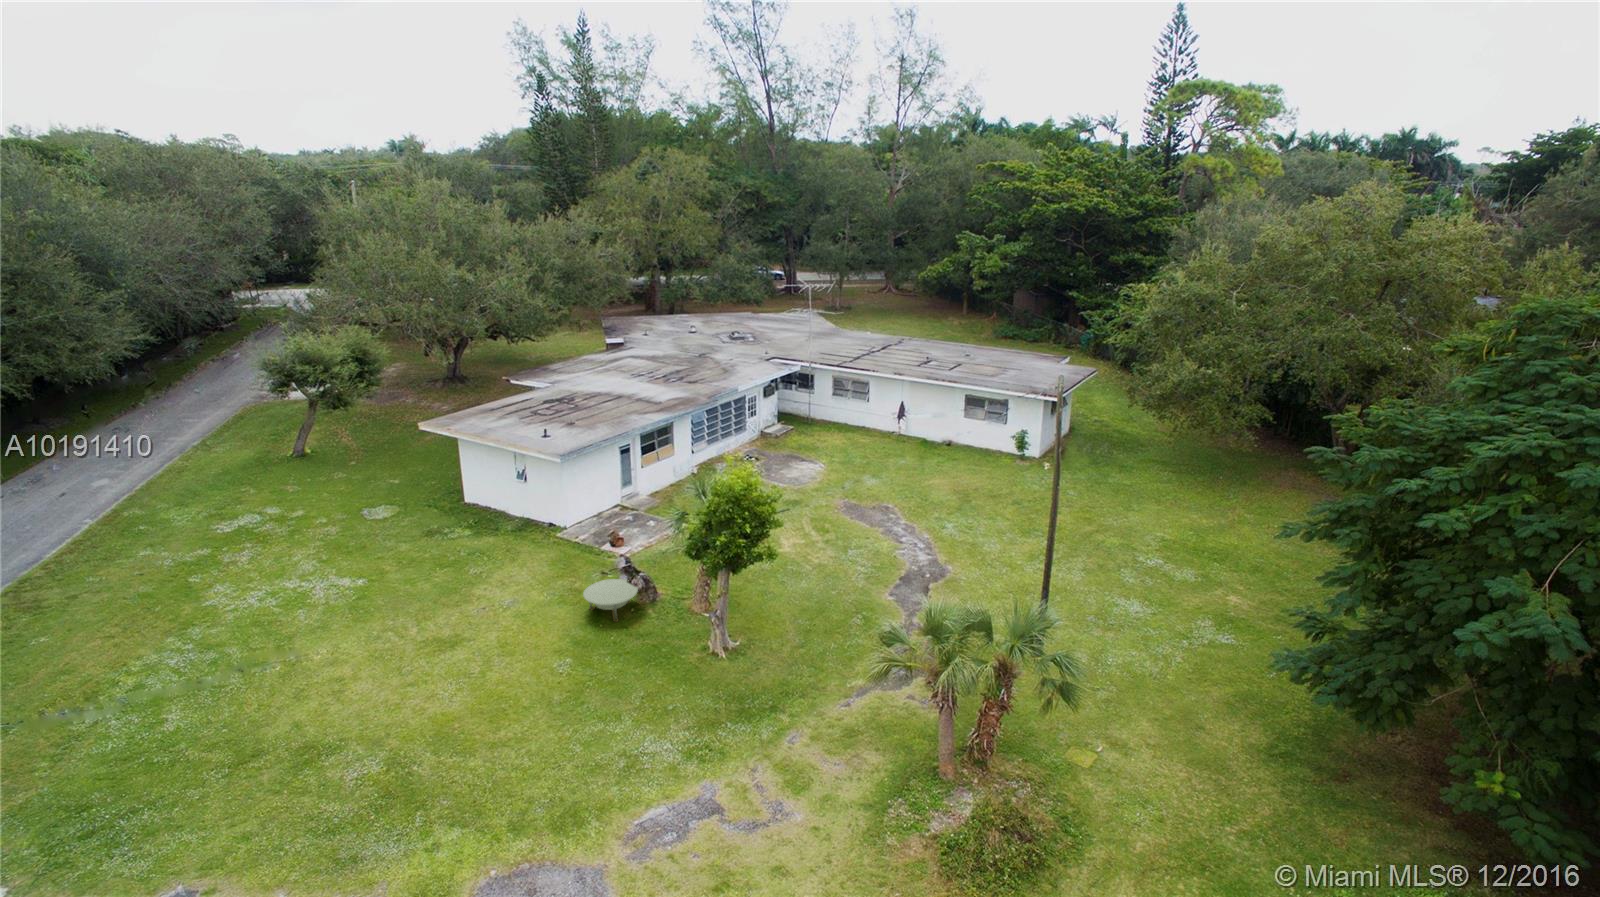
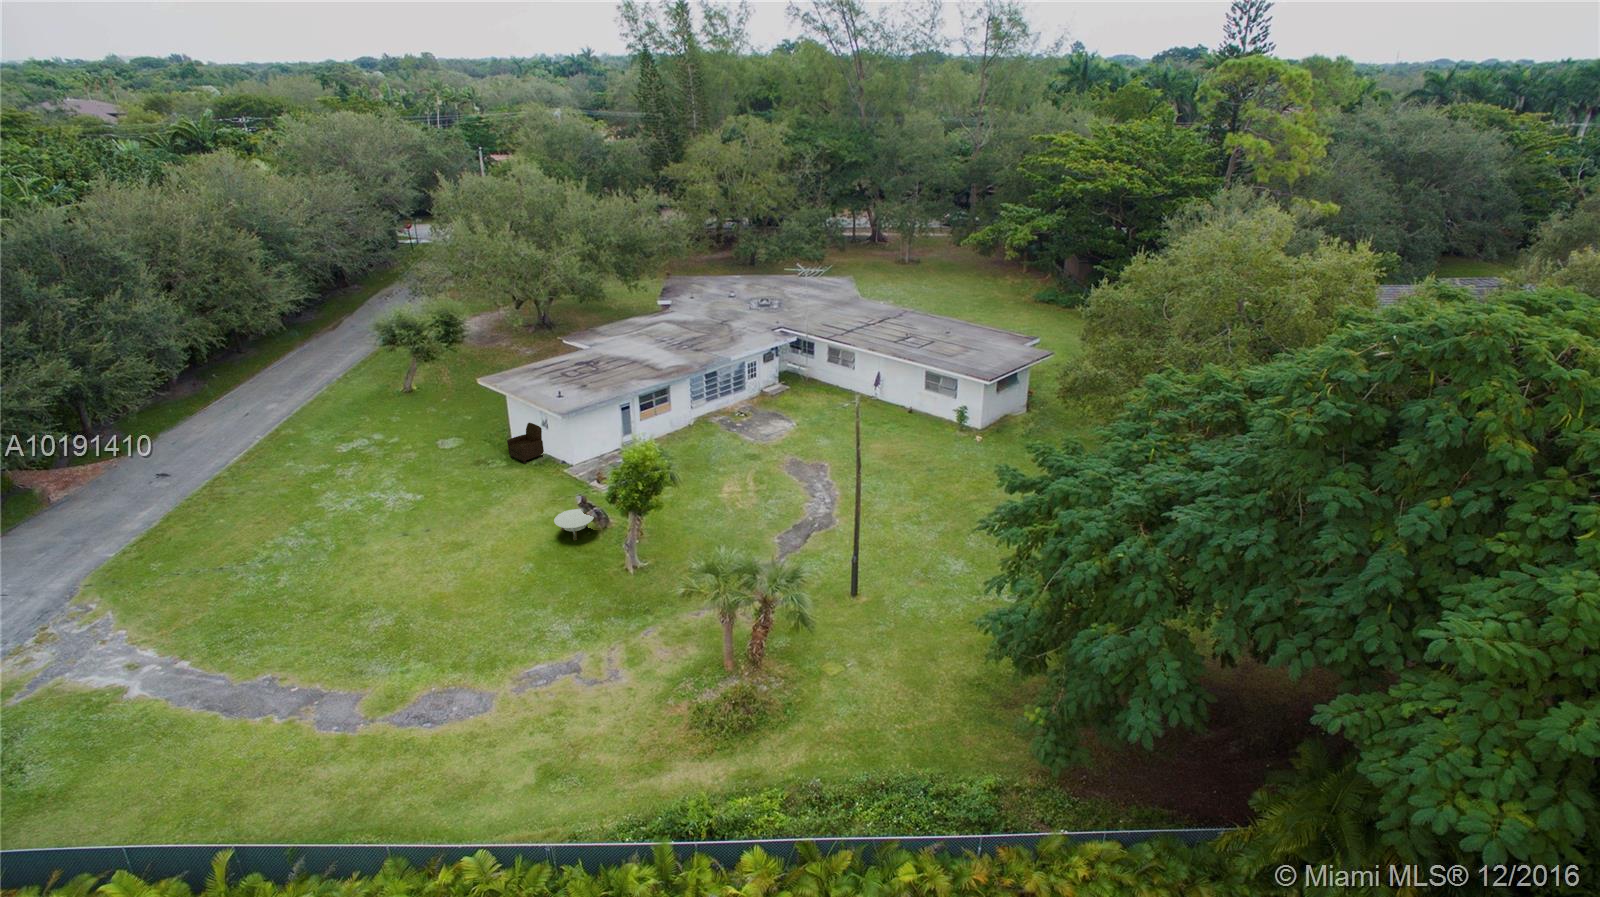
chair: none [471,476,522,531] -> present [507,423,544,464]

